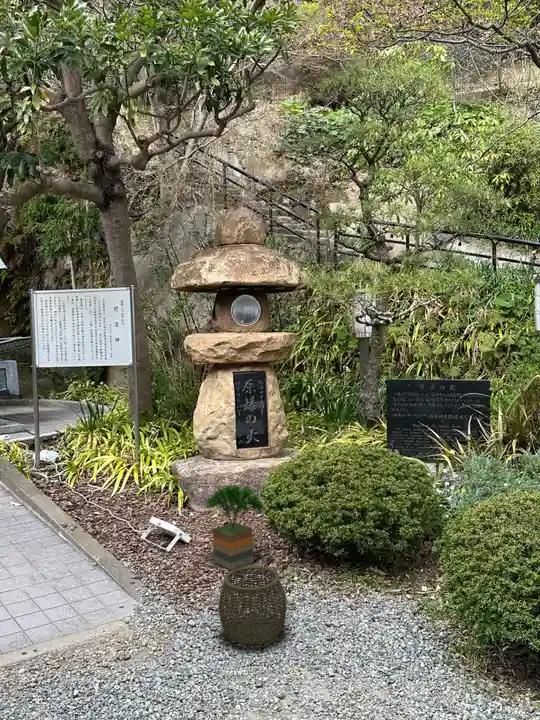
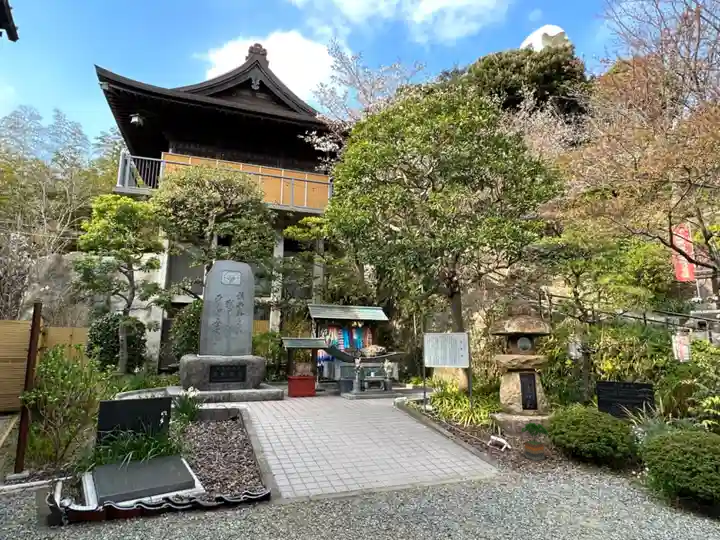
woven basket: present [218,566,287,646] -> none [541,454,573,486]

